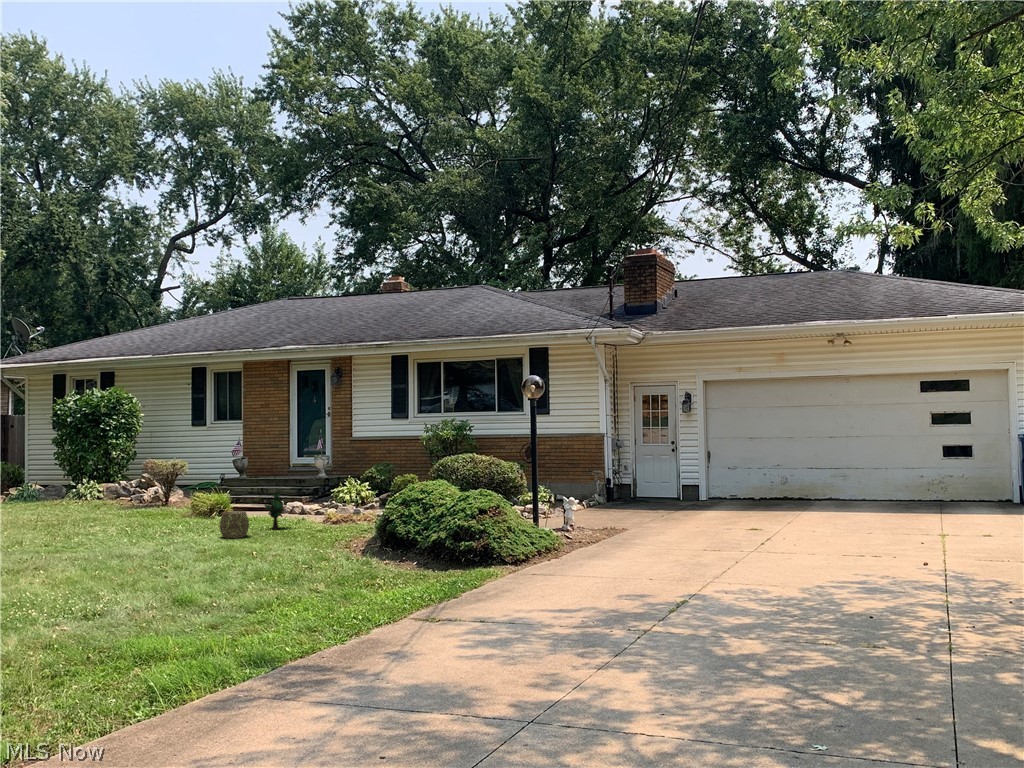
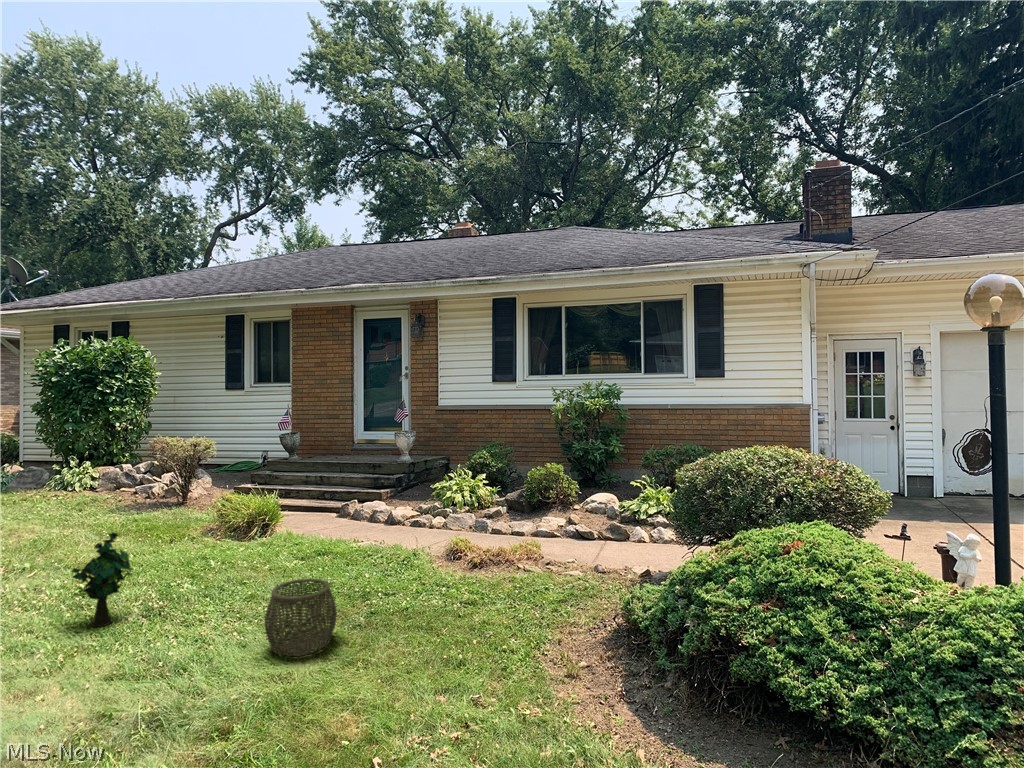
decorative plant: present [264,490,286,529] -> present [71,533,132,627]

